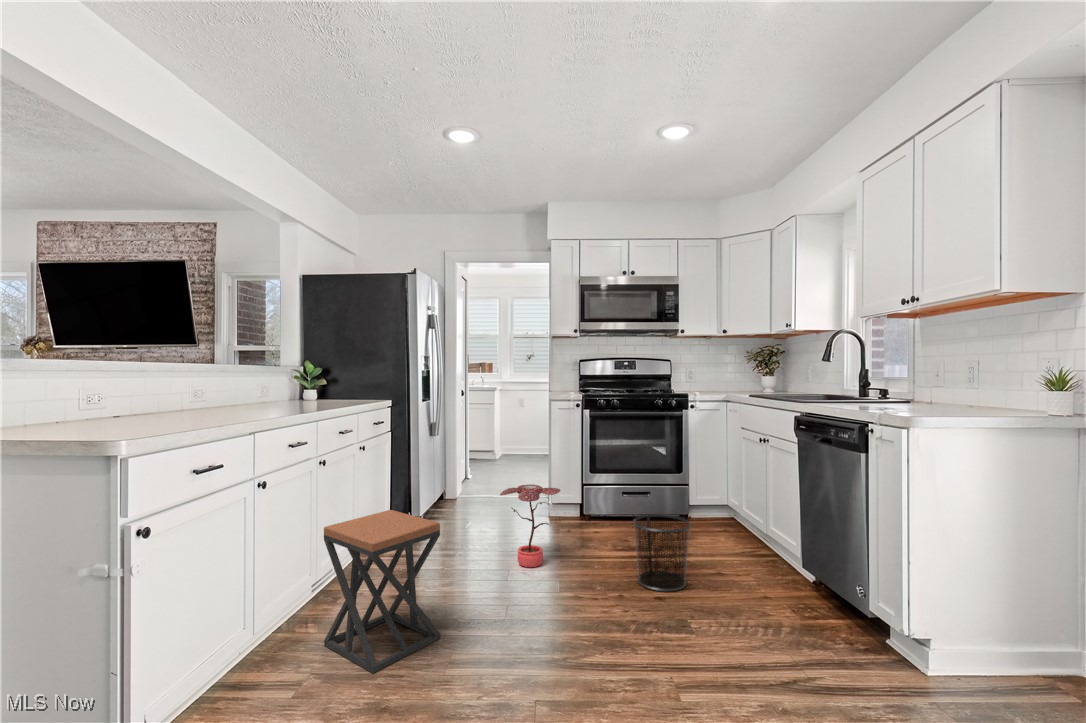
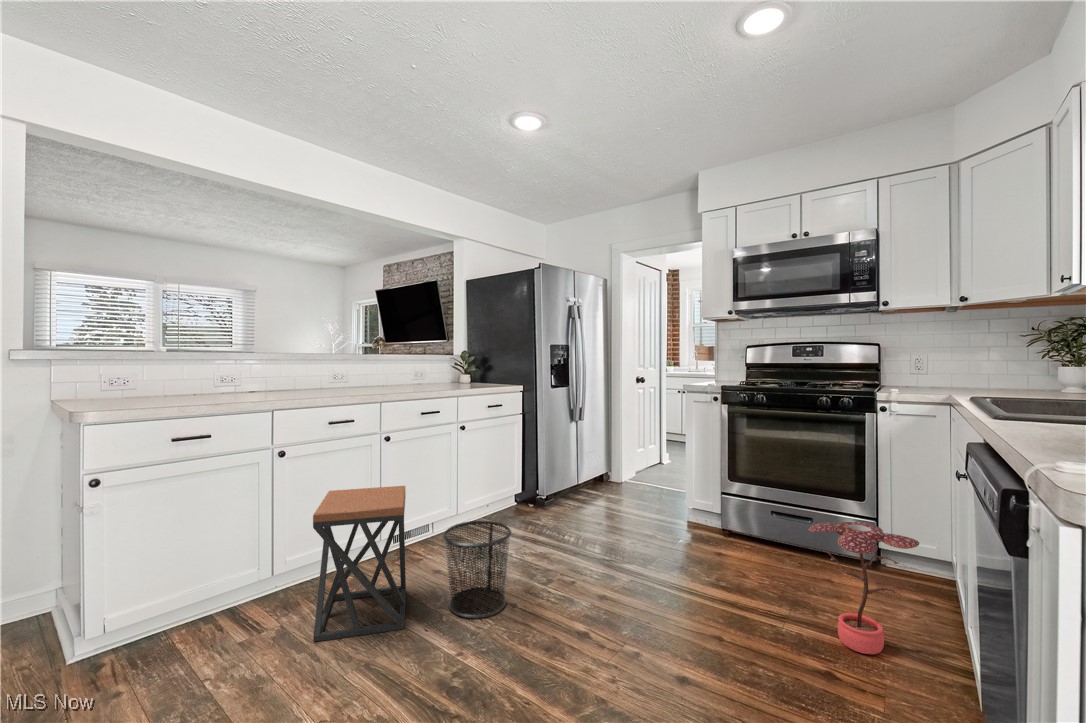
potted plant: present [500,484,560,567] -> present [808,522,919,654]
waste bin: present [633,514,691,592] -> present [443,521,511,618]

